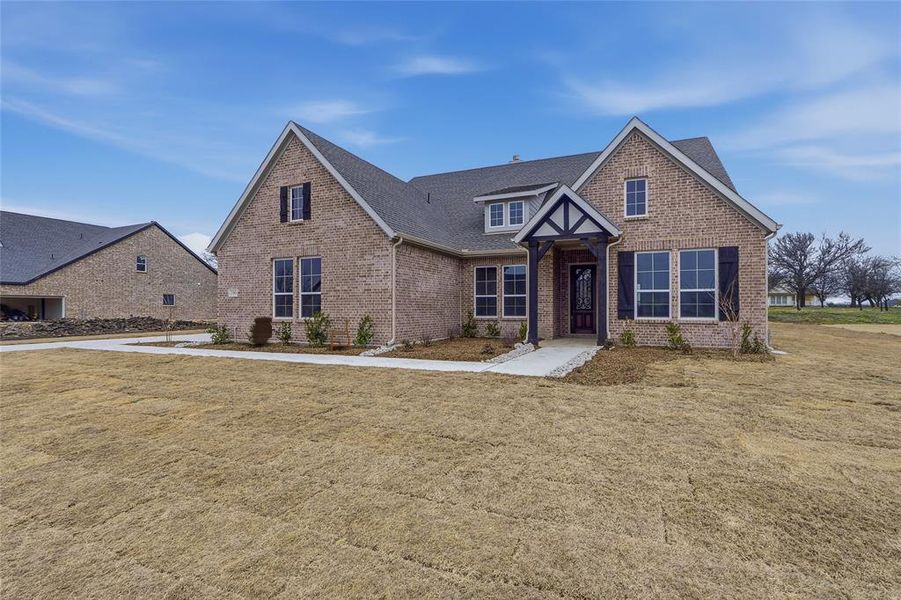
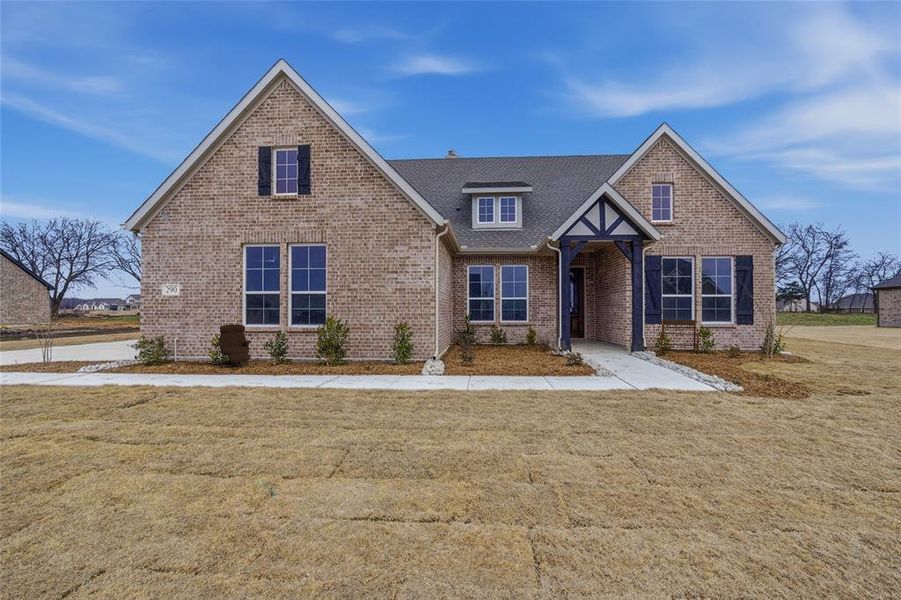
bench: present [330,319,351,351] -> present [661,319,699,353]

